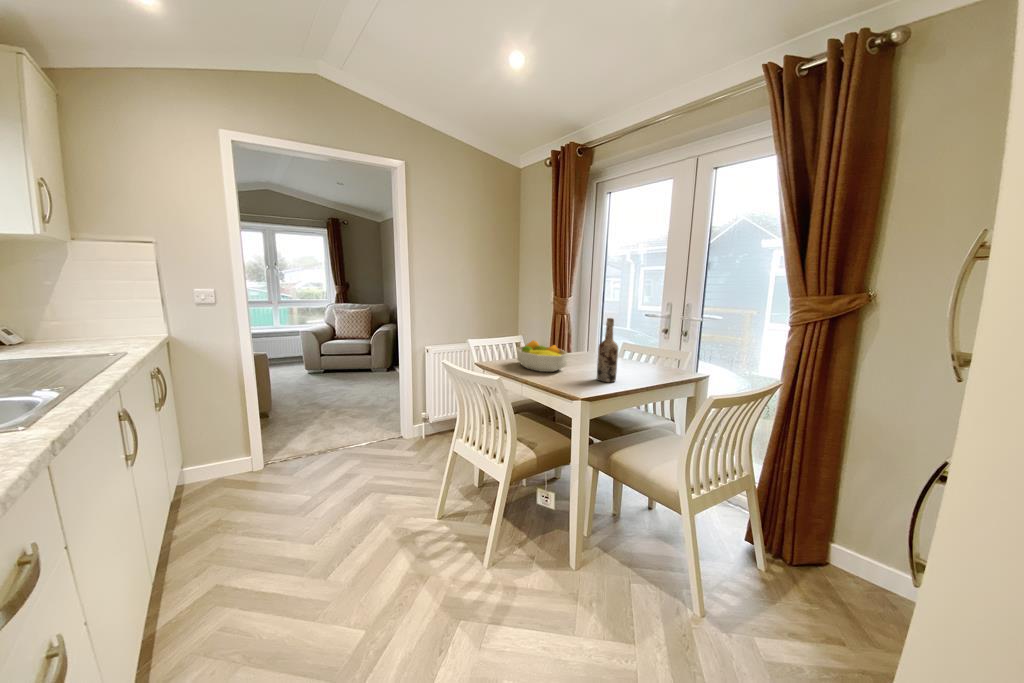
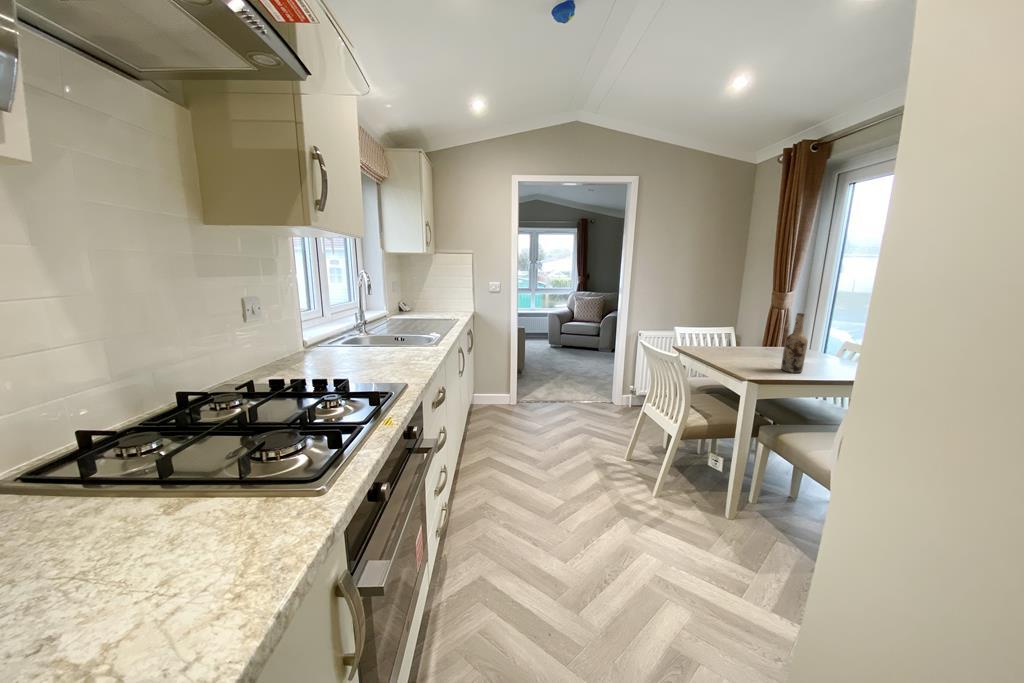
fruit bowl: present [516,340,568,372] -> none [709,330,758,359]

